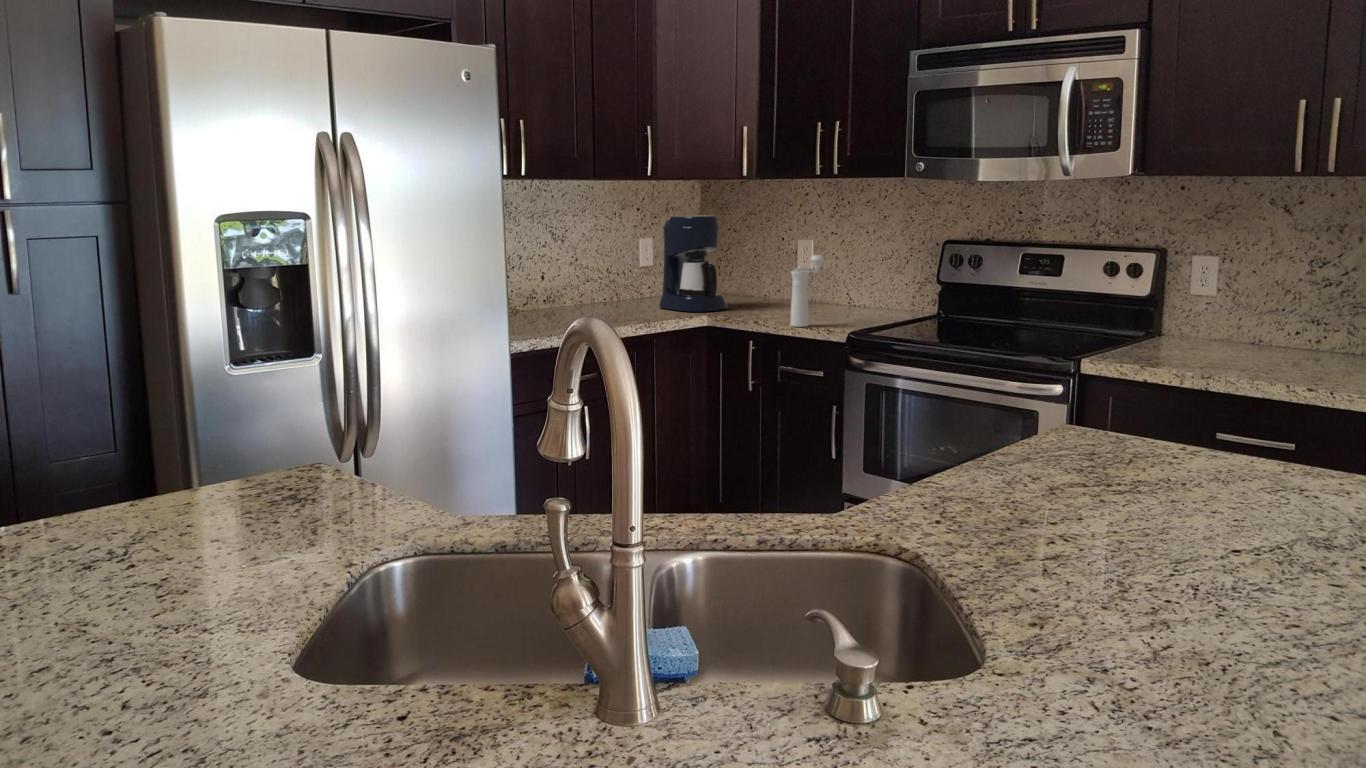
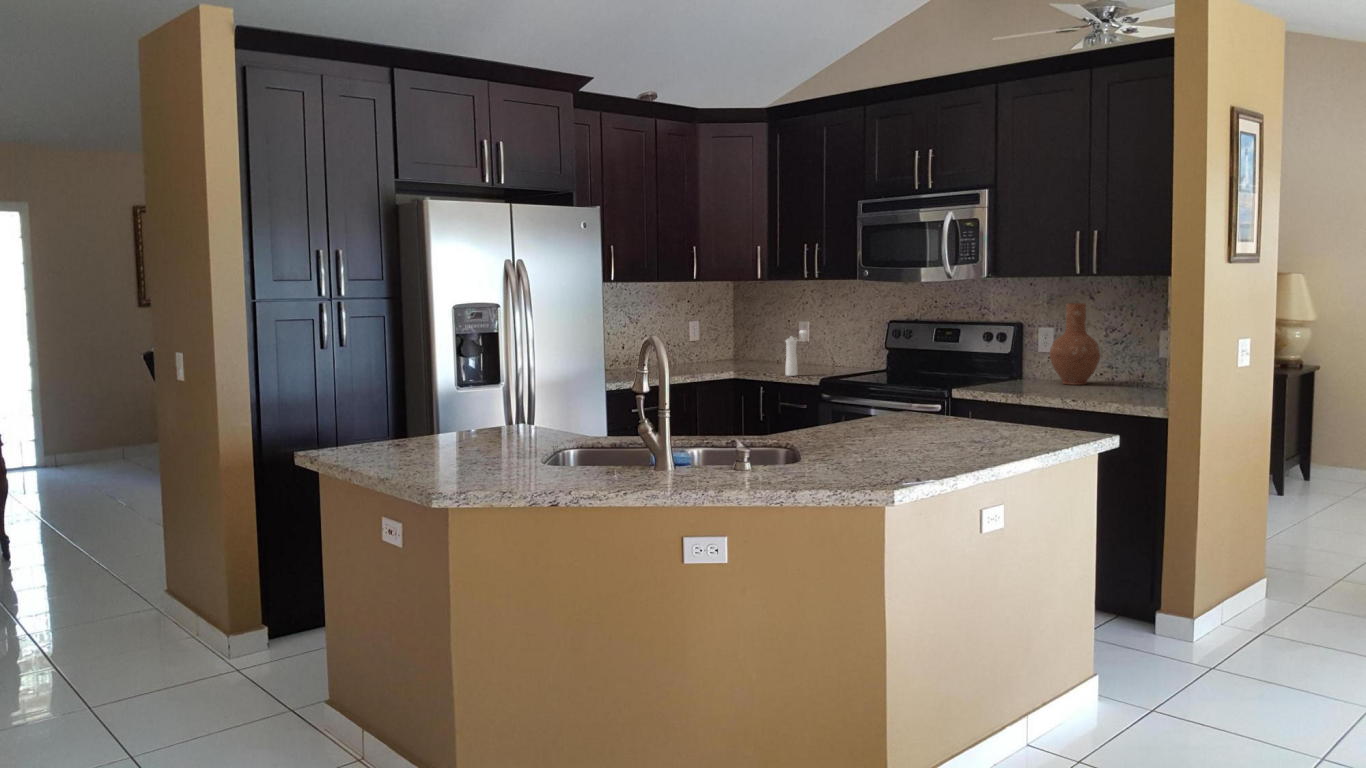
coffee maker: present [659,215,728,312] -> none [702,305,748,369]
vase: none [1225,219,1313,351] -> present [1050,303,1101,385]

